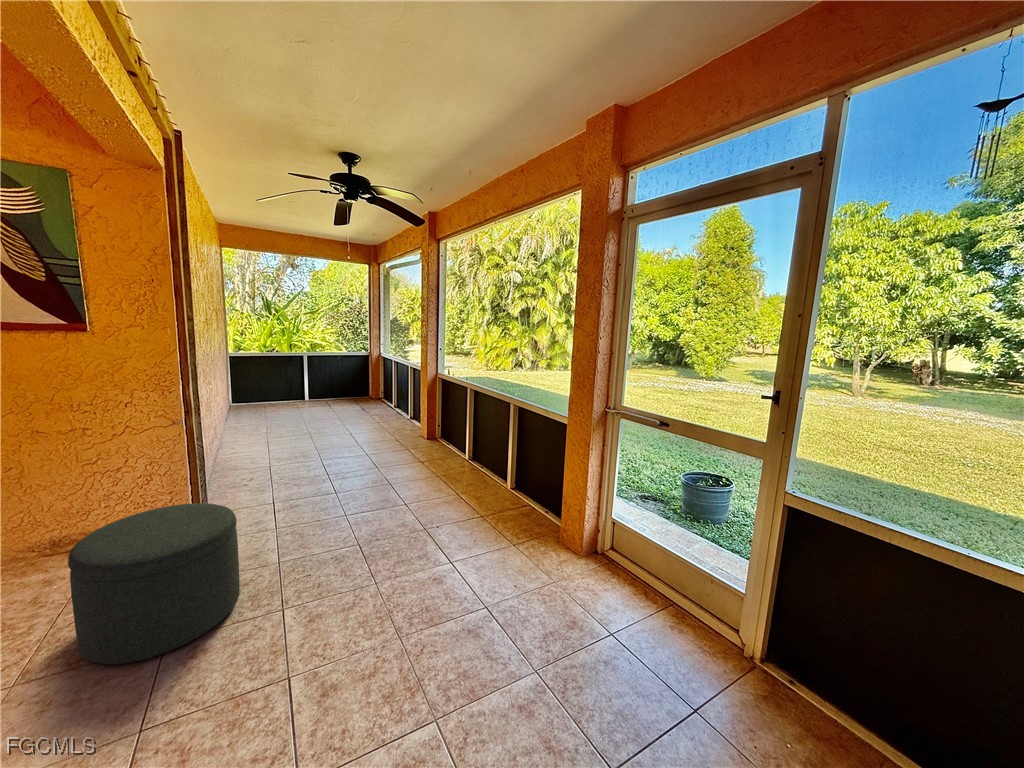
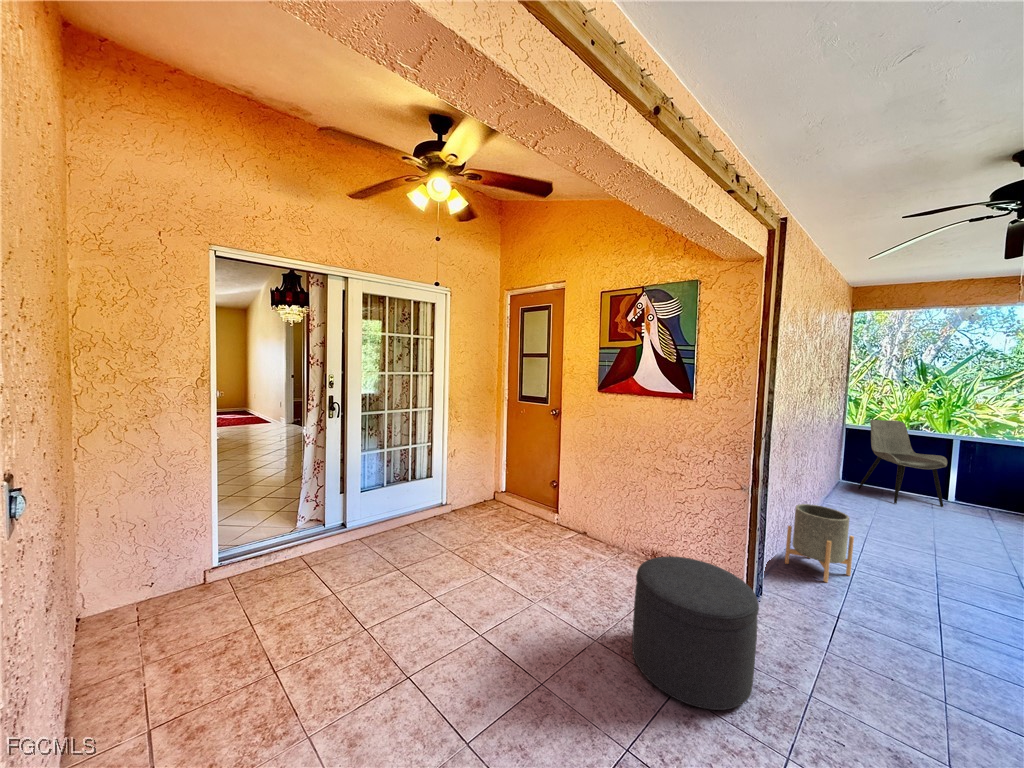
dining chair: none [249,346,305,409] -> present [858,420,947,506]
planter: none [216,422,270,482] -> present [785,504,854,582]

